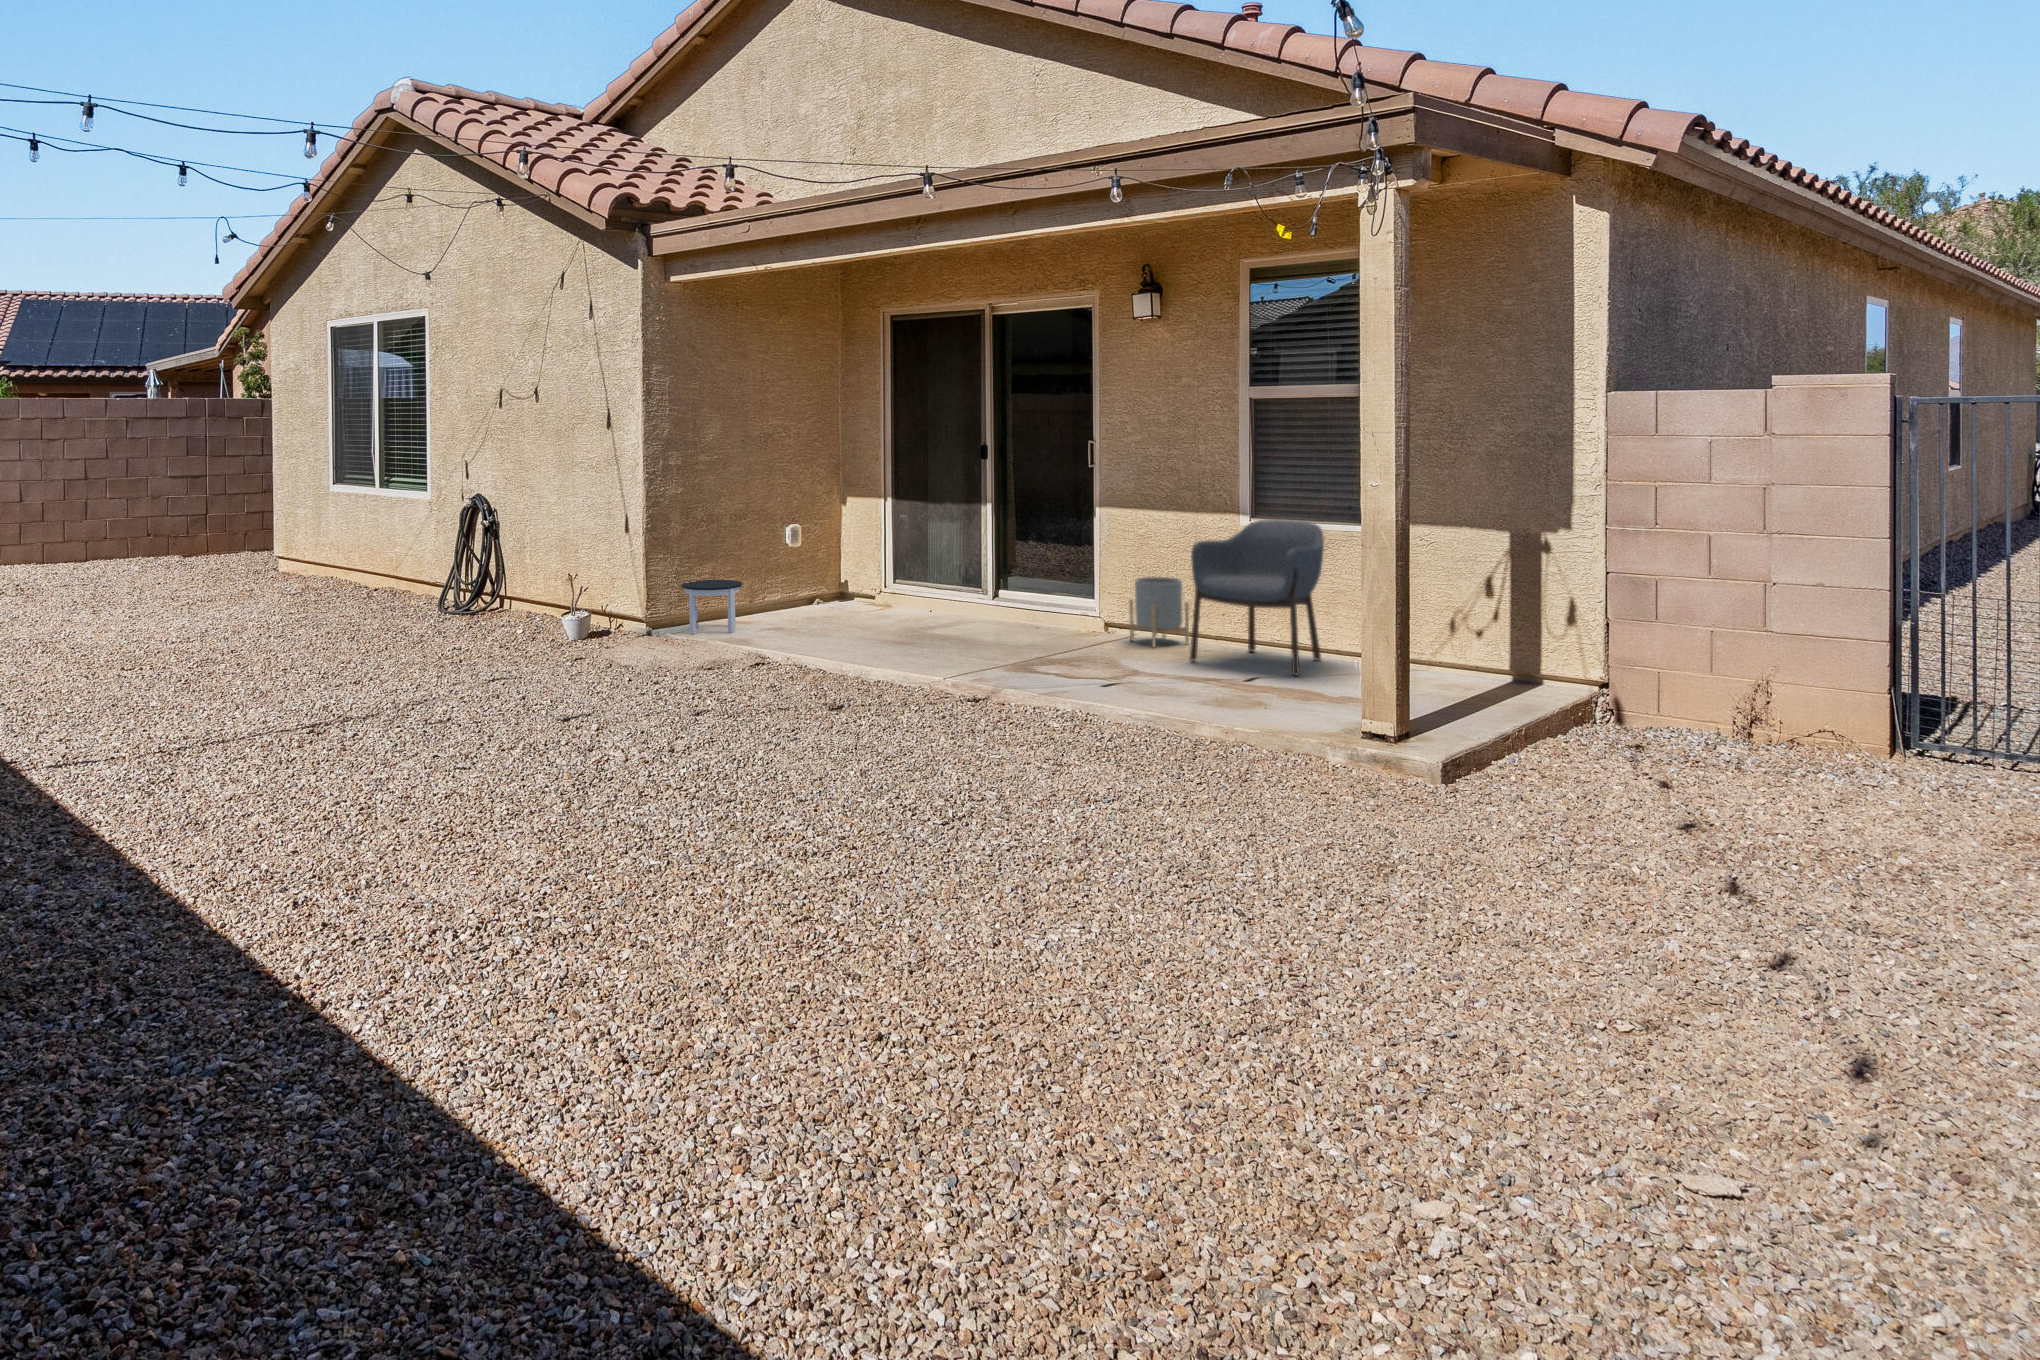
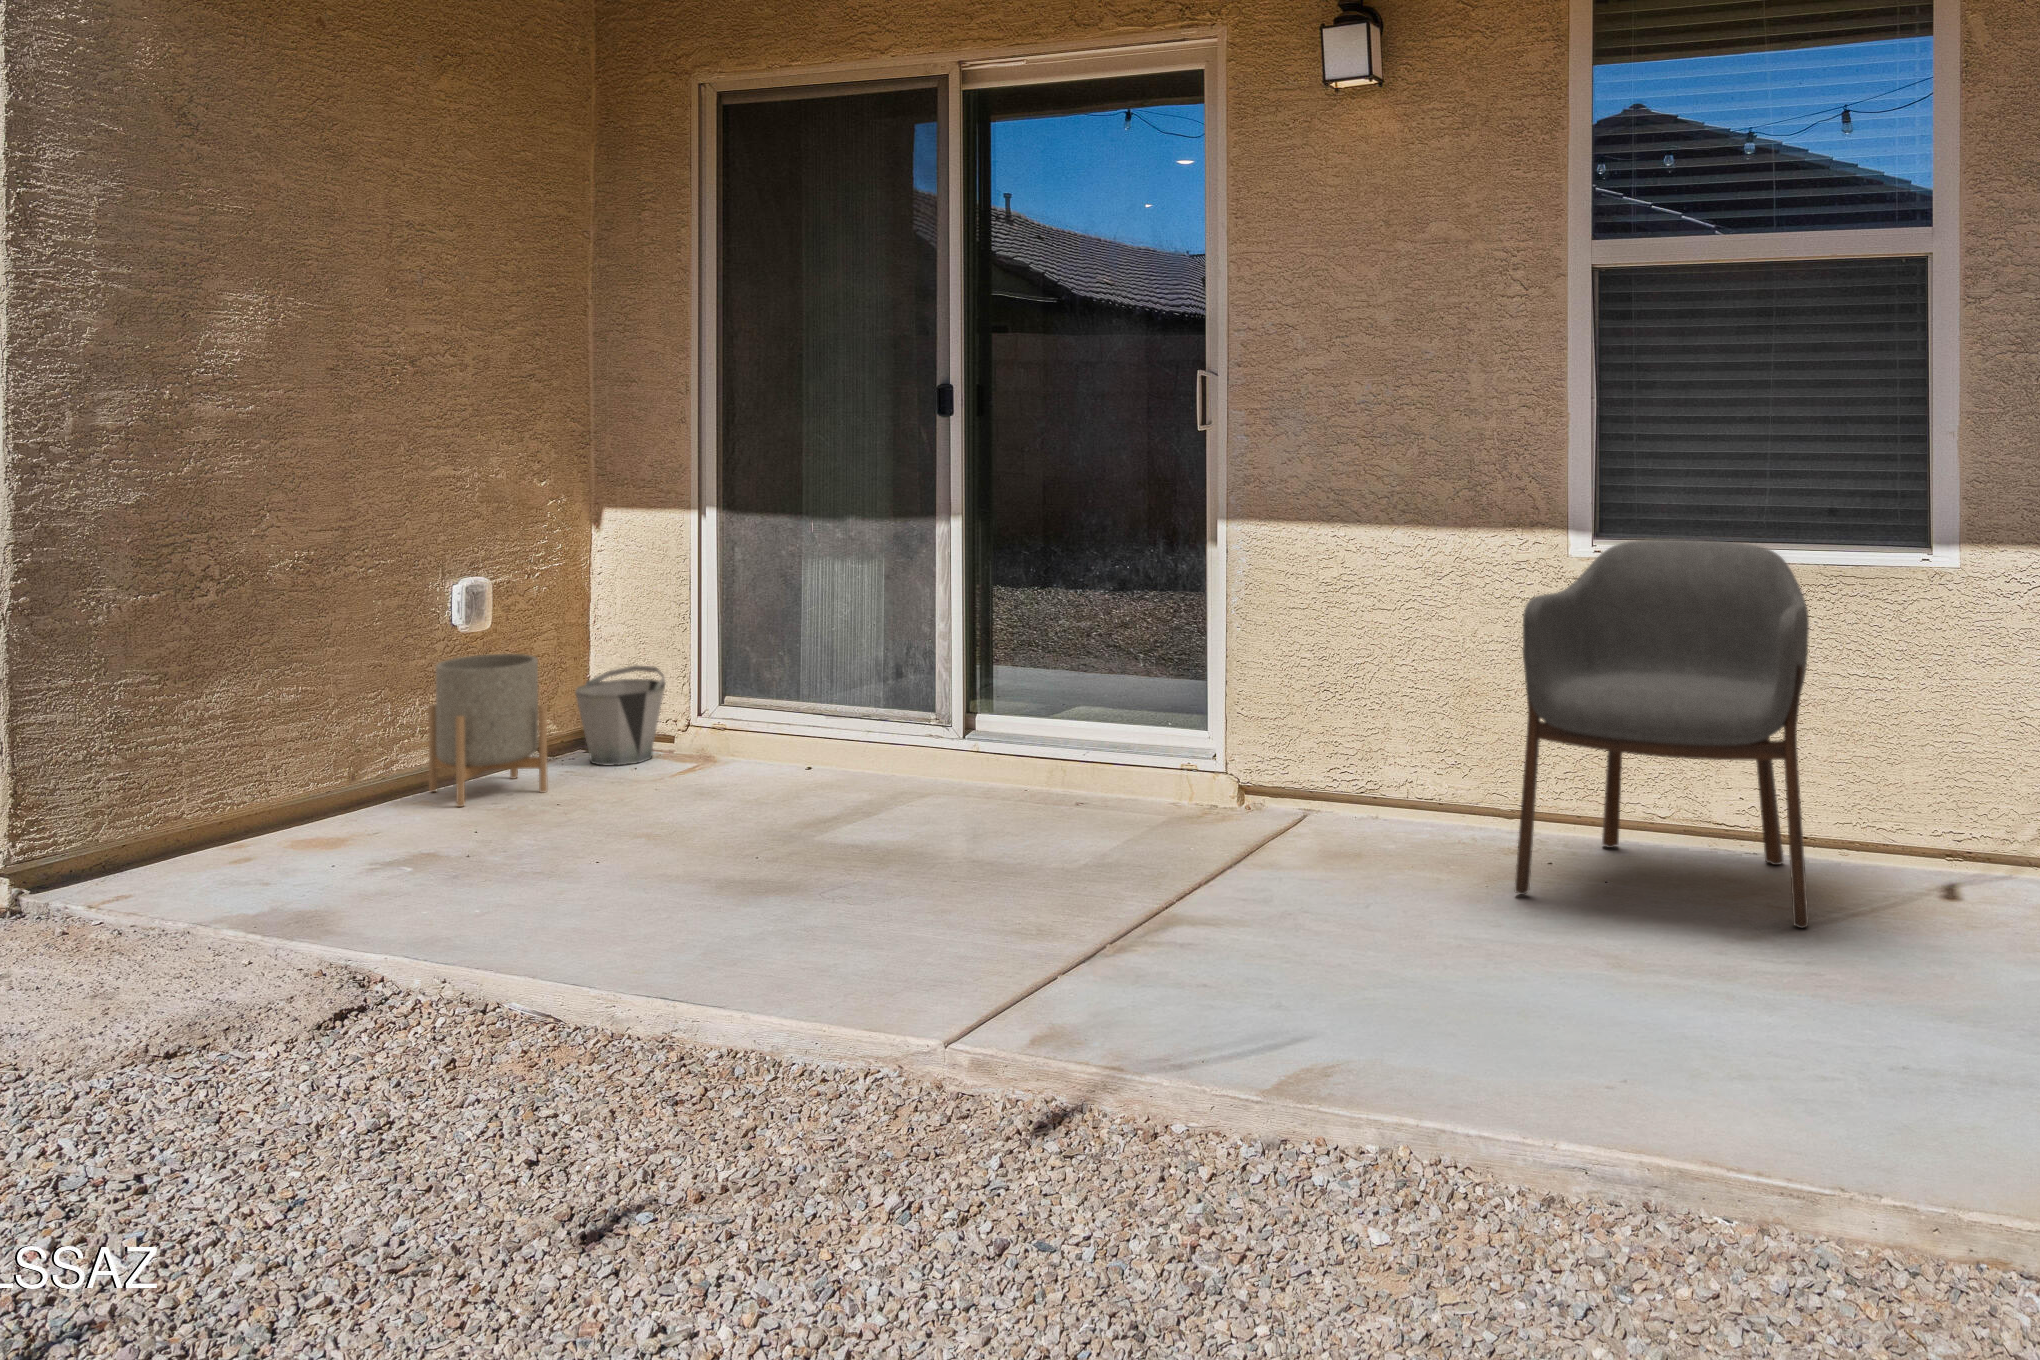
bucket: none [835,566,872,607] -> present [575,666,665,765]
planter: present [1129,577,1189,647] -> present [428,654,548,807]
round table: present [682,580,742,634] -> none [123,733,314,899]

